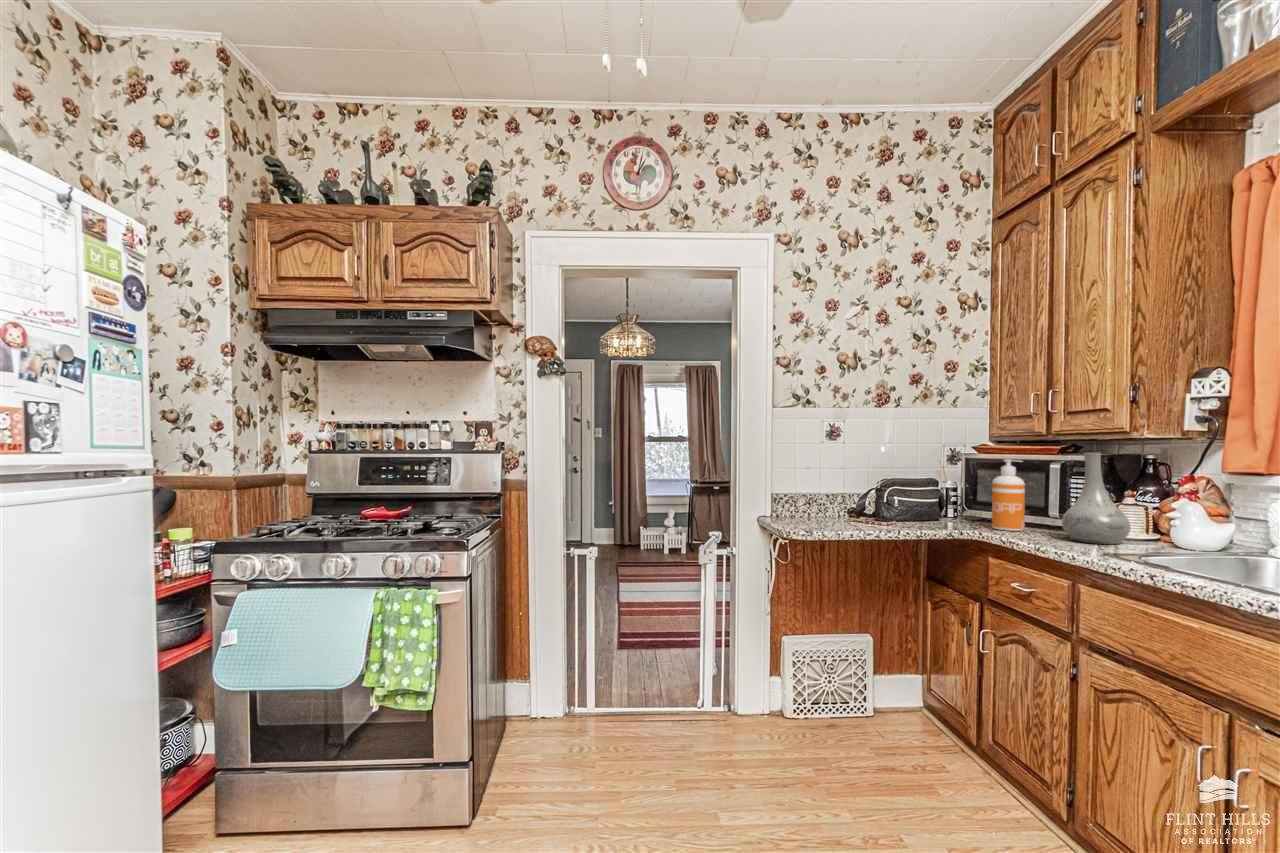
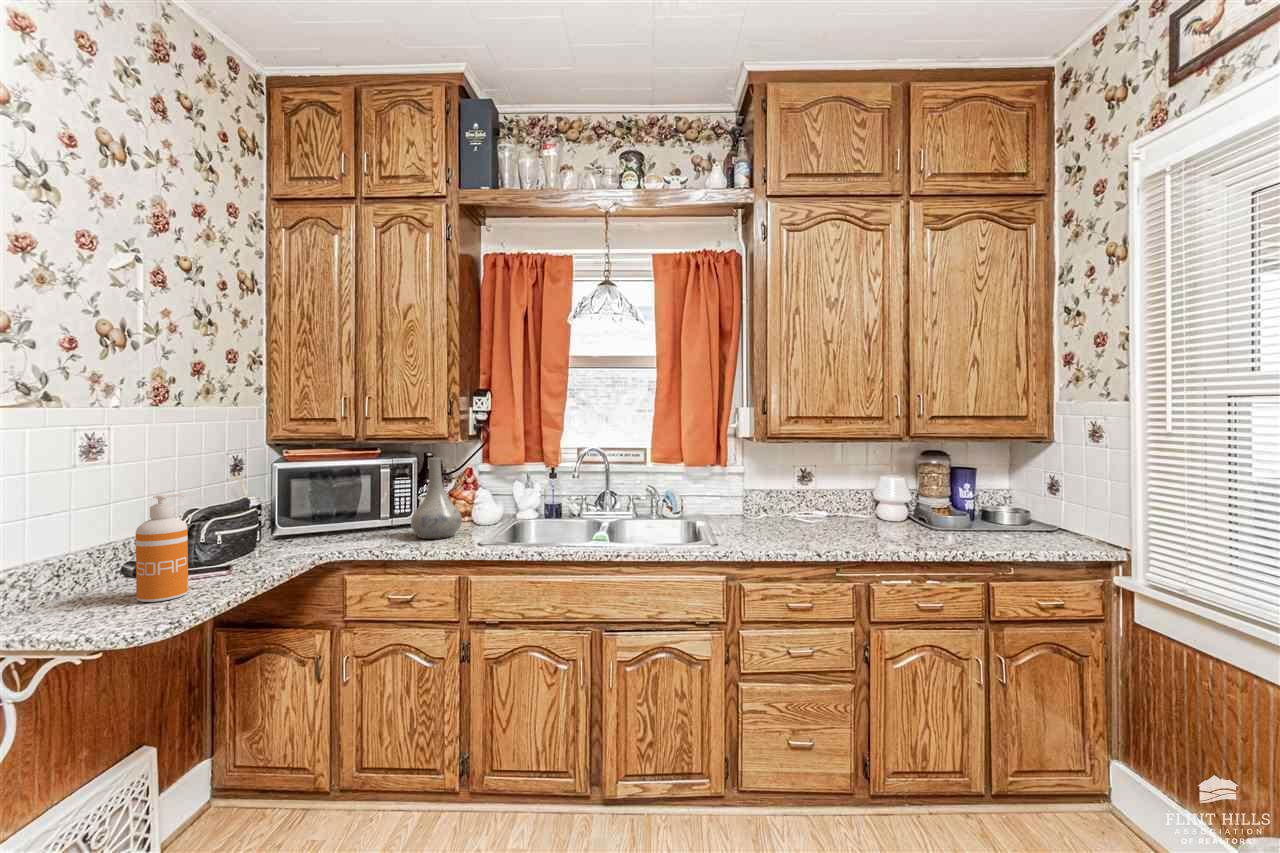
soap dispenser: present [992,459,1025,531] -> present [136,494,188,602]

